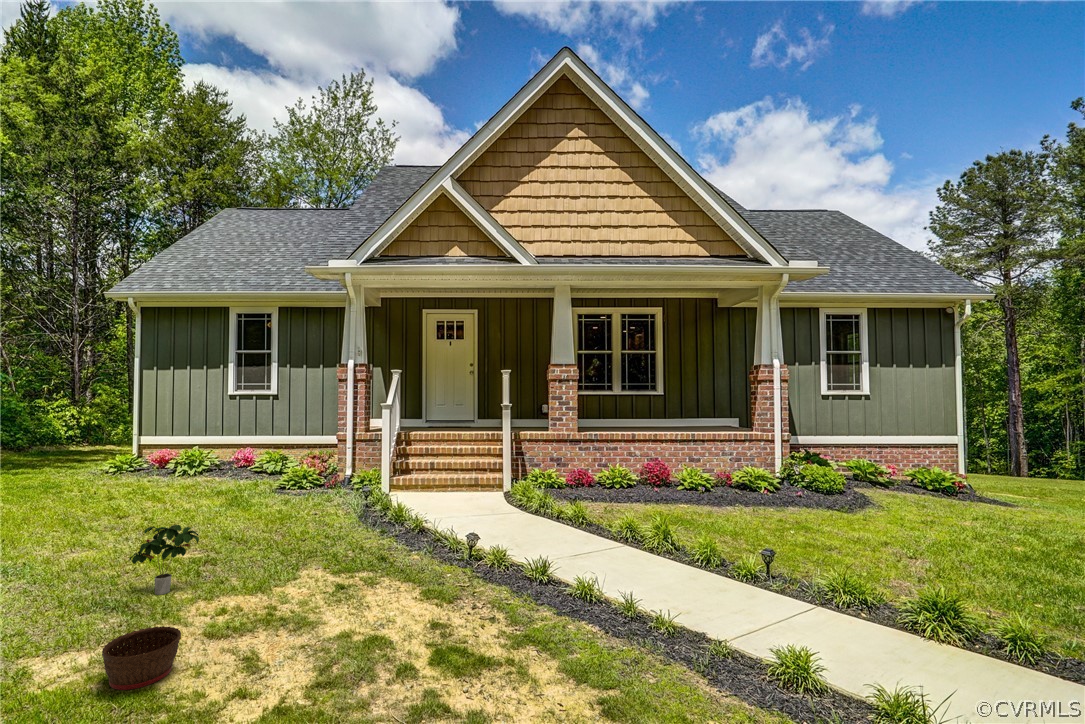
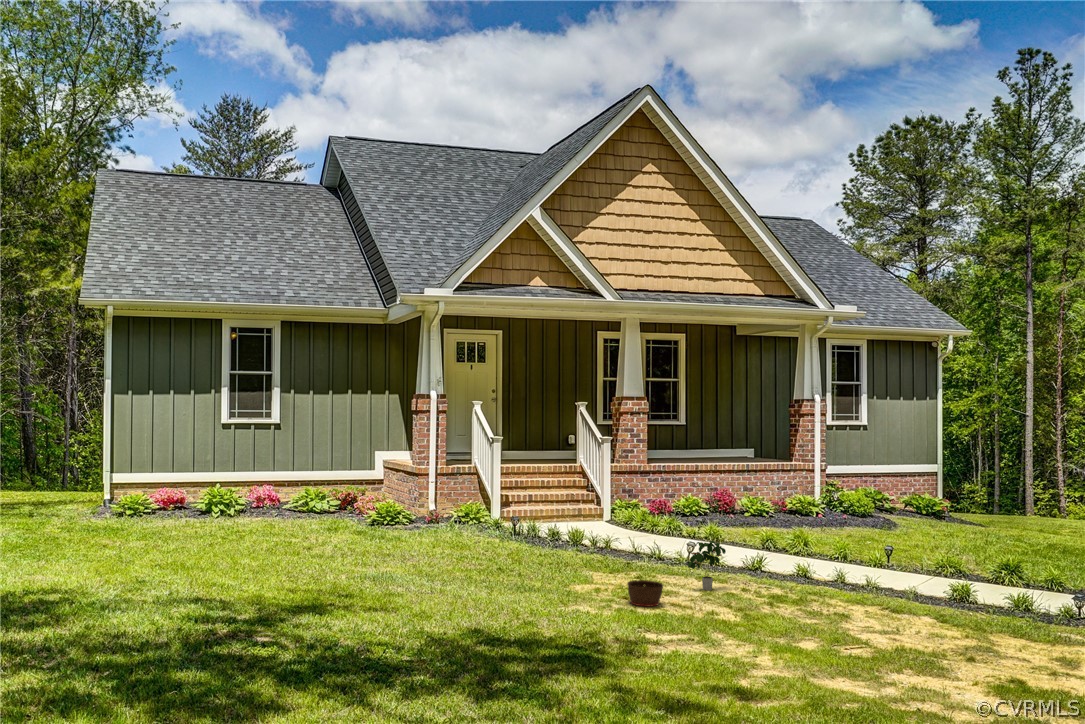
potted plant: present [129,525,199,595] -> present [688,541,726,590]

